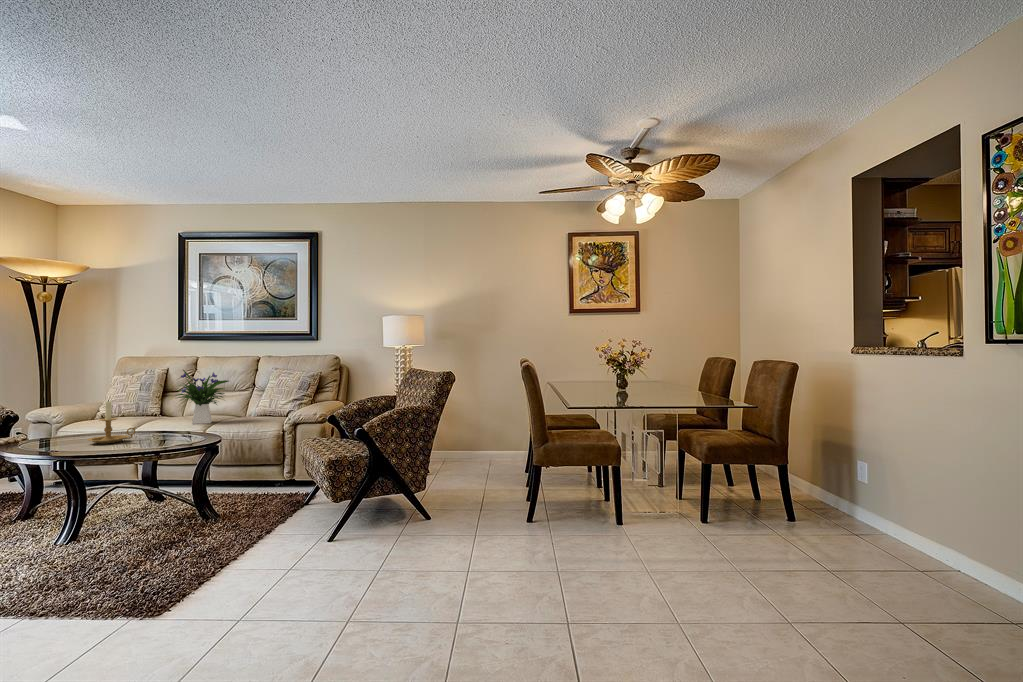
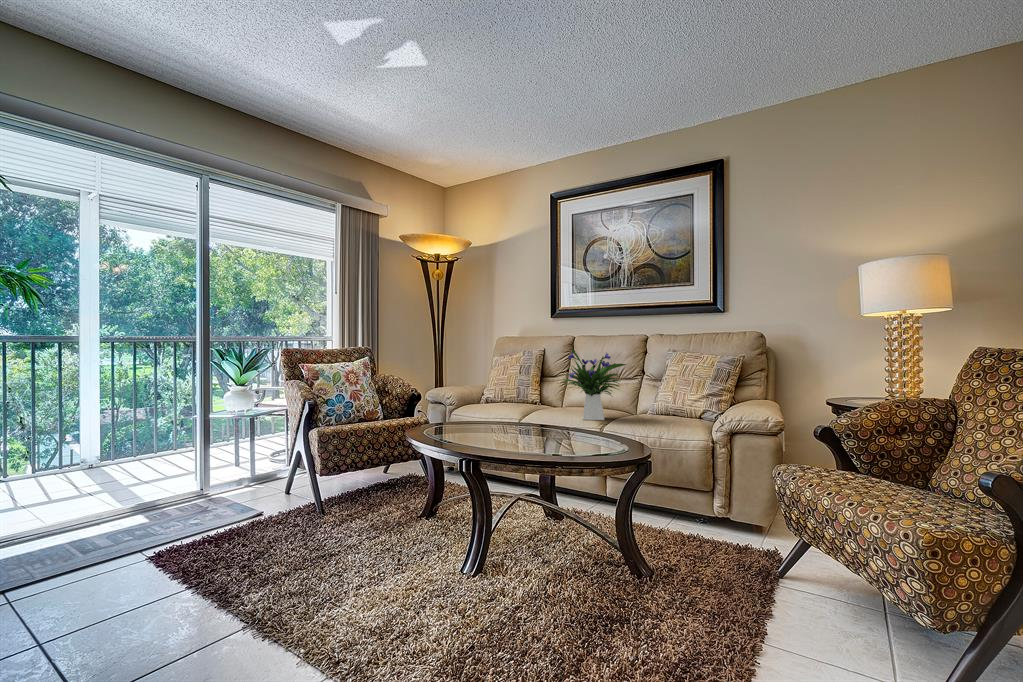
candle holder: present [87,400,136,444] -> none [473,386,529,448]

